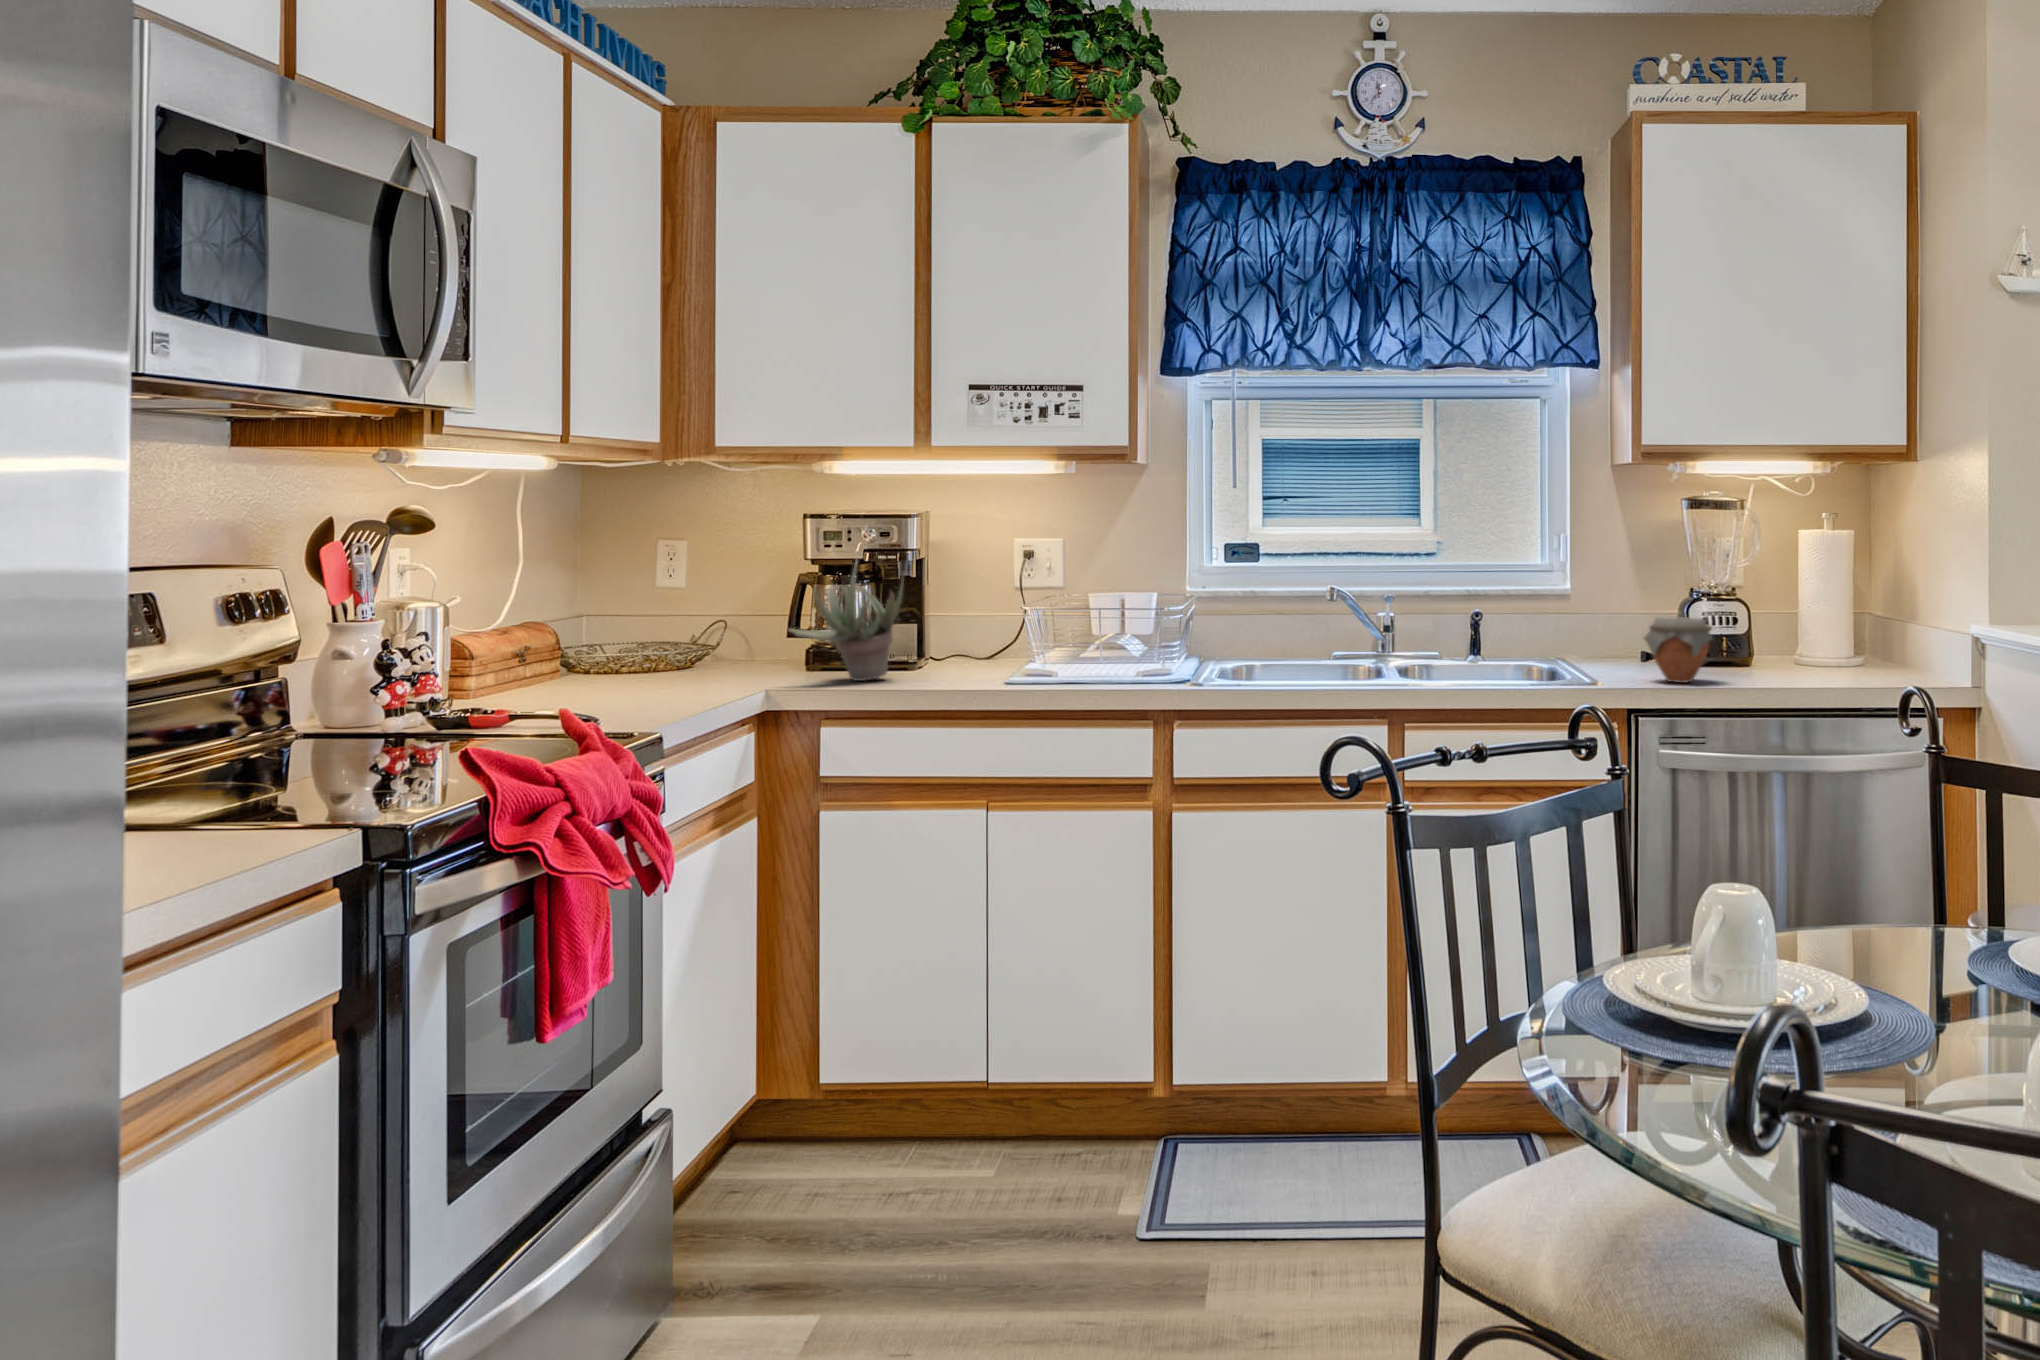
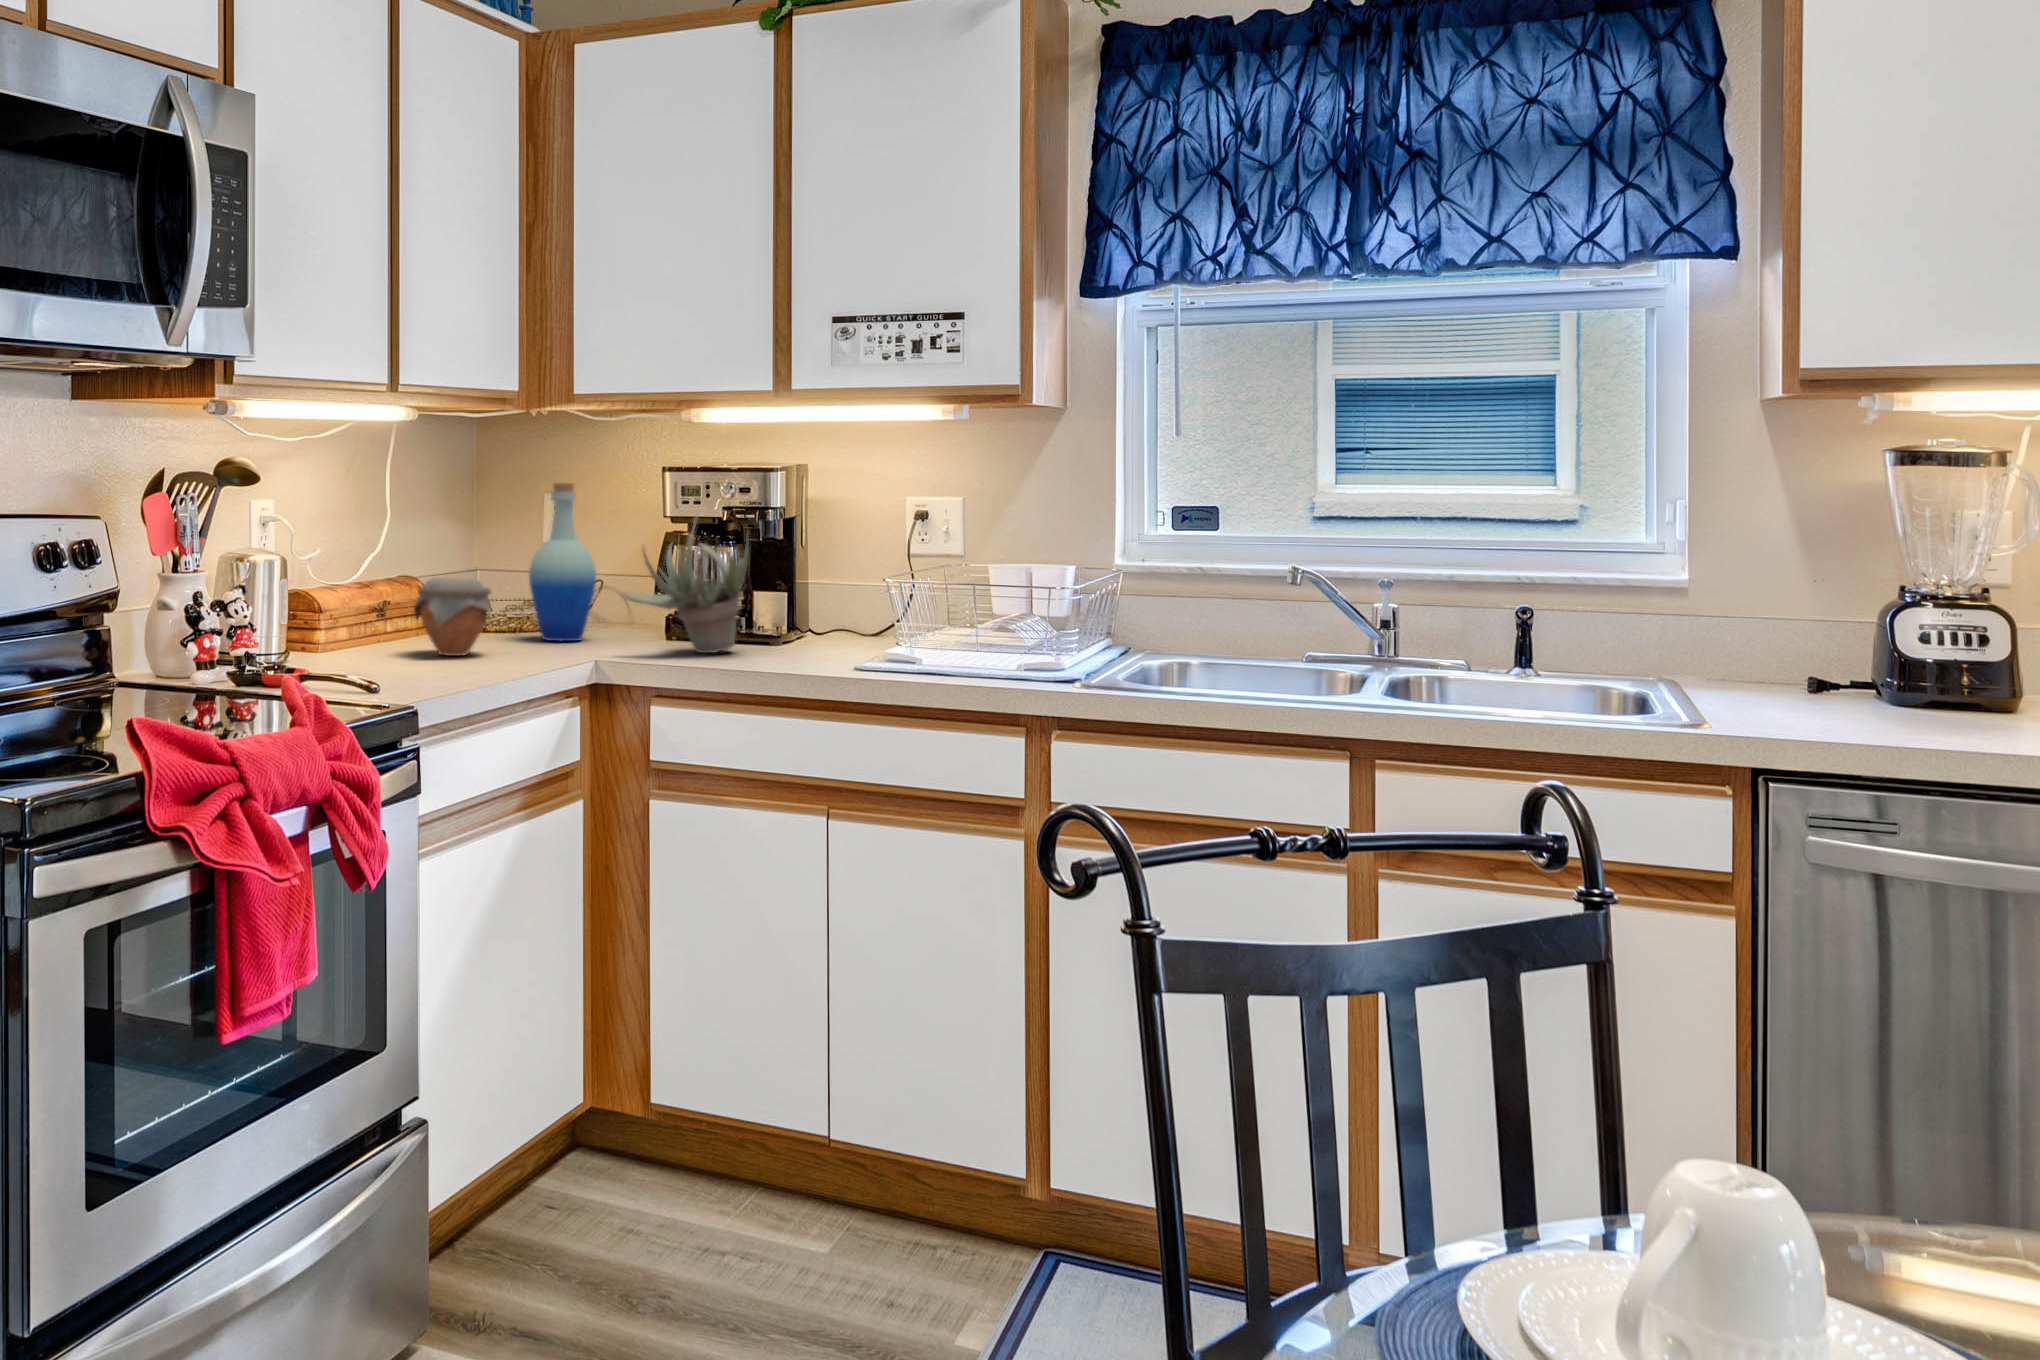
bottle: none [681,532,747,679] -> present [529,483,596,641]
jar: present [1644,617,1714,683] -> present [414,578,491,656]

